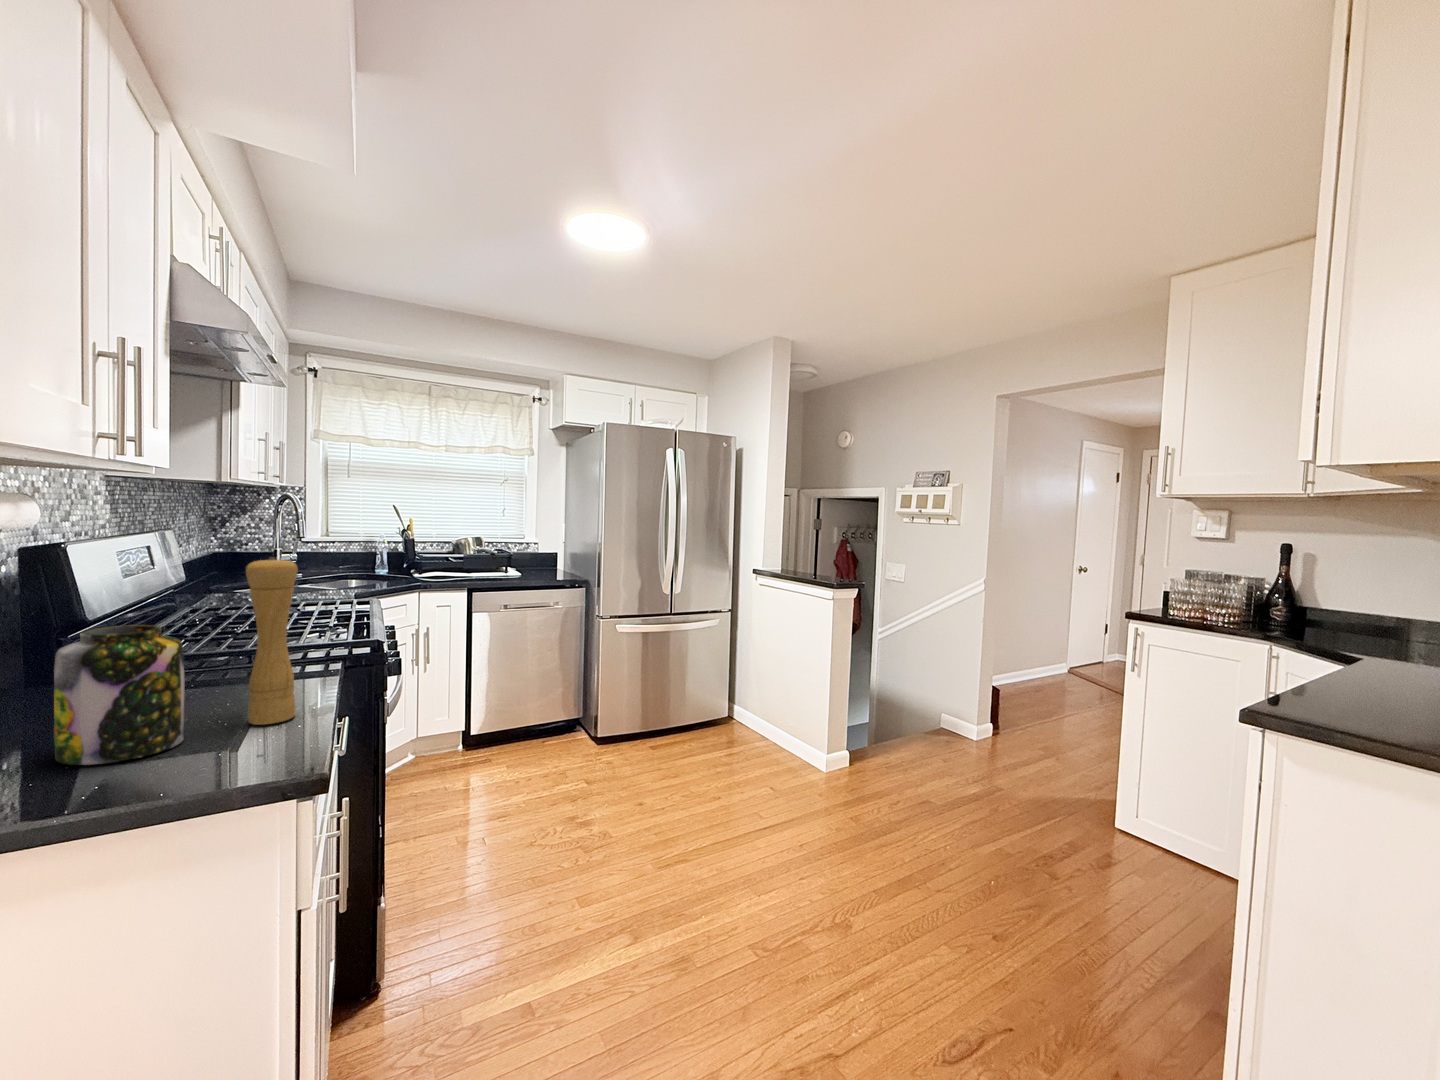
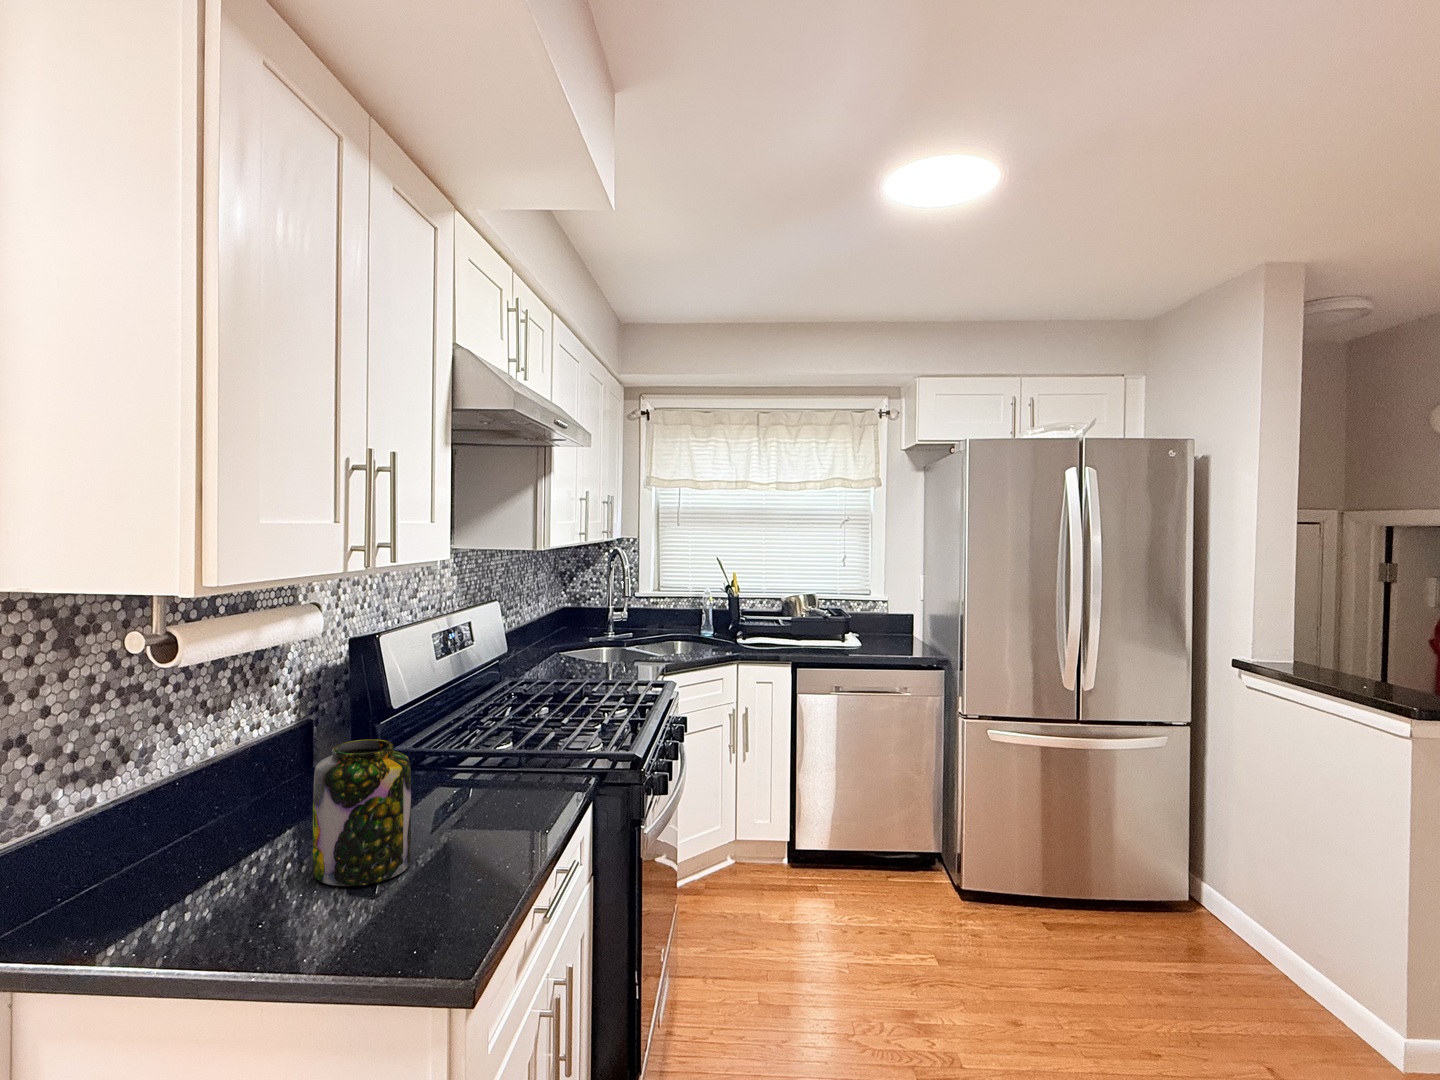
pepper mill: present [246,557,298,725] -> none [465,672,513,863]

